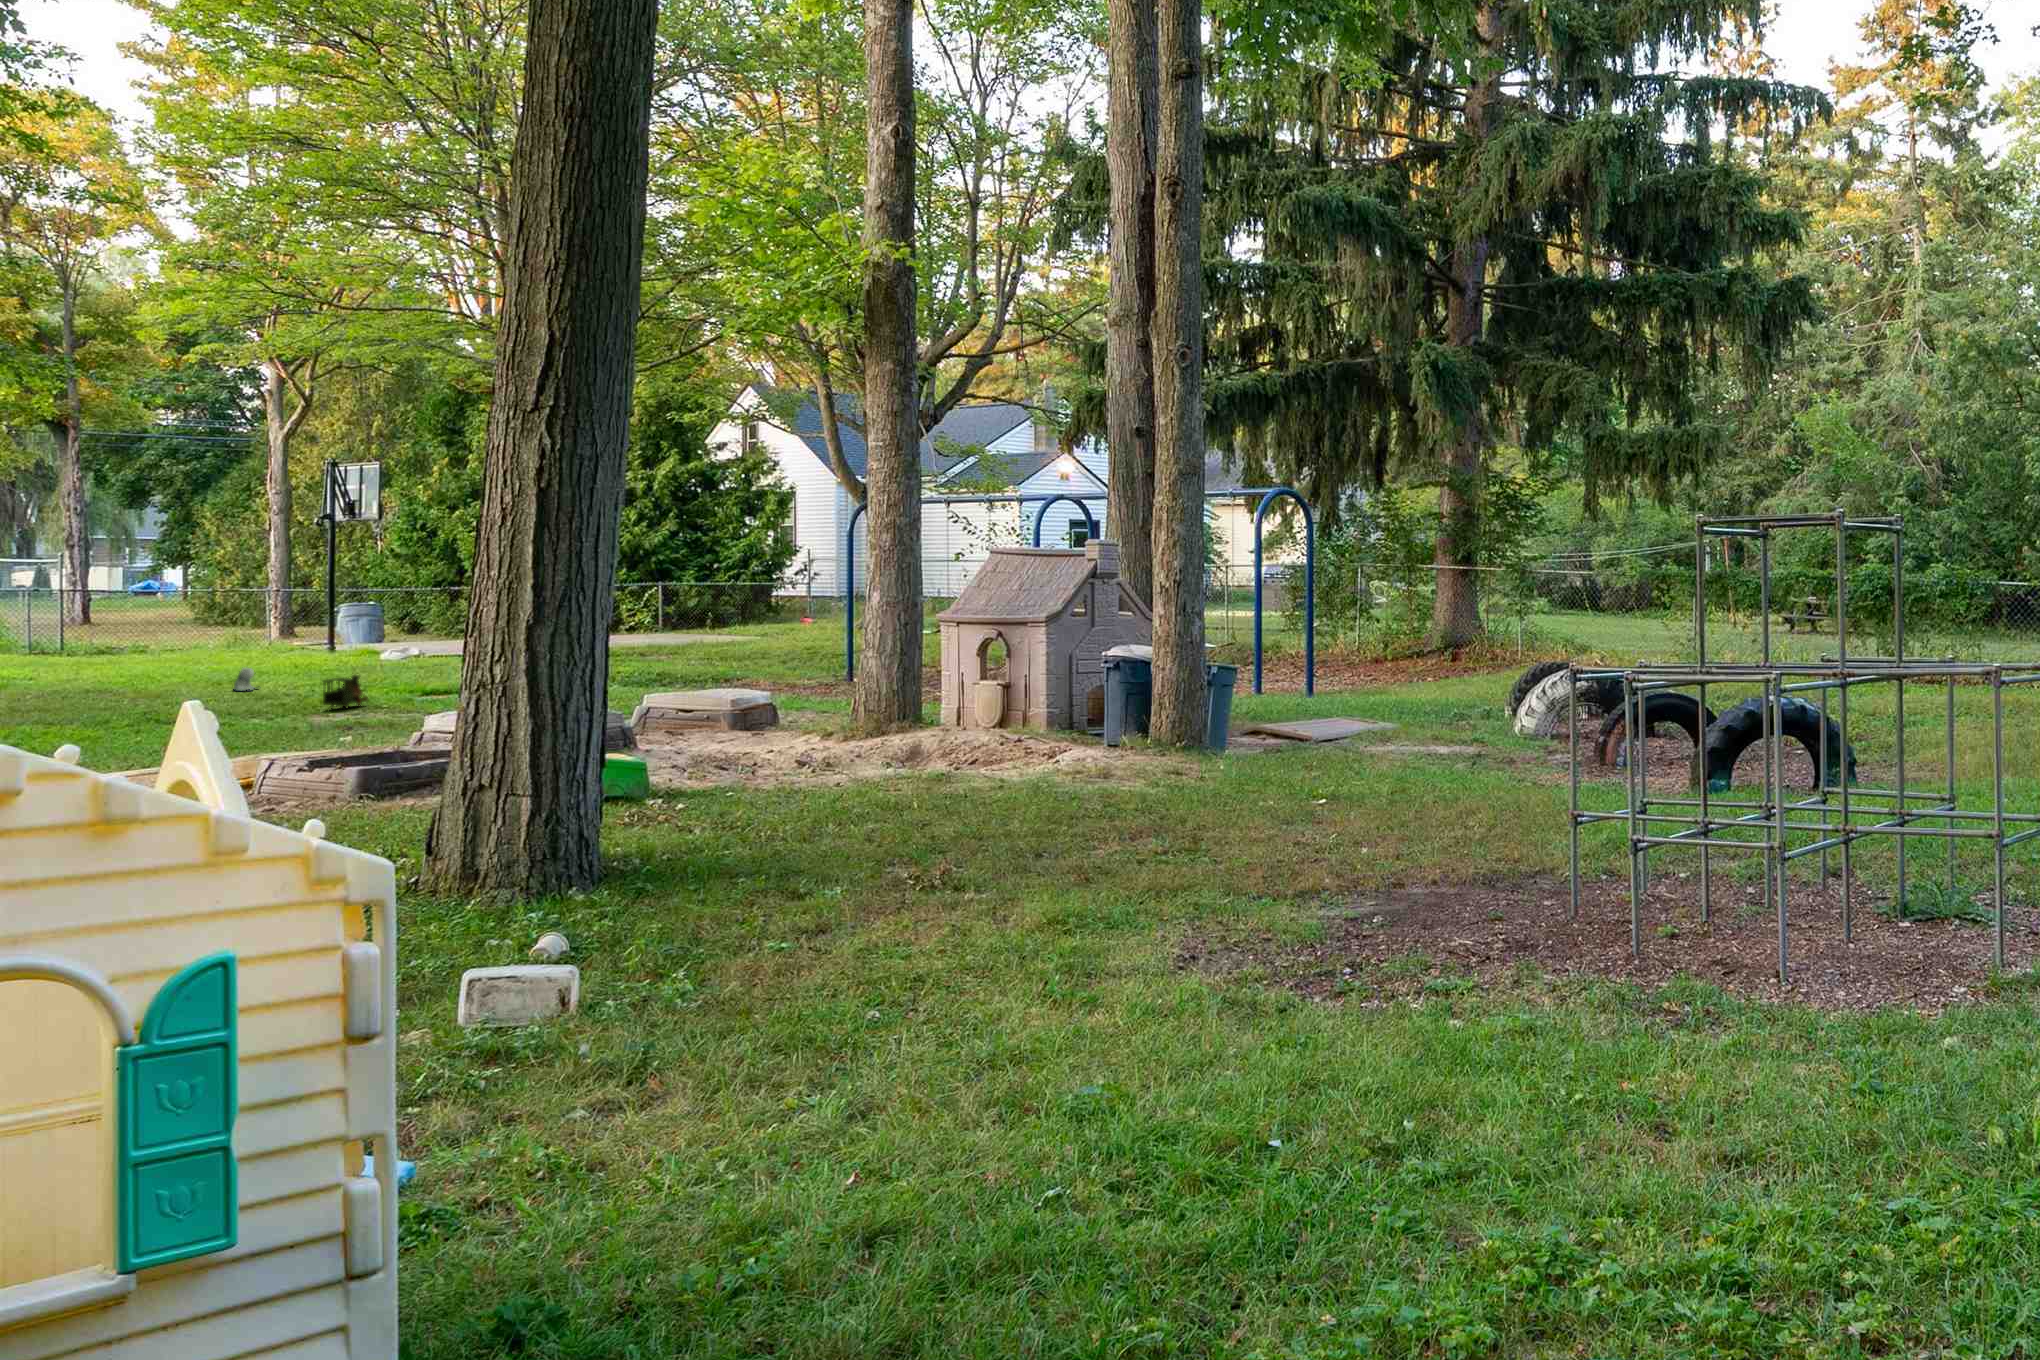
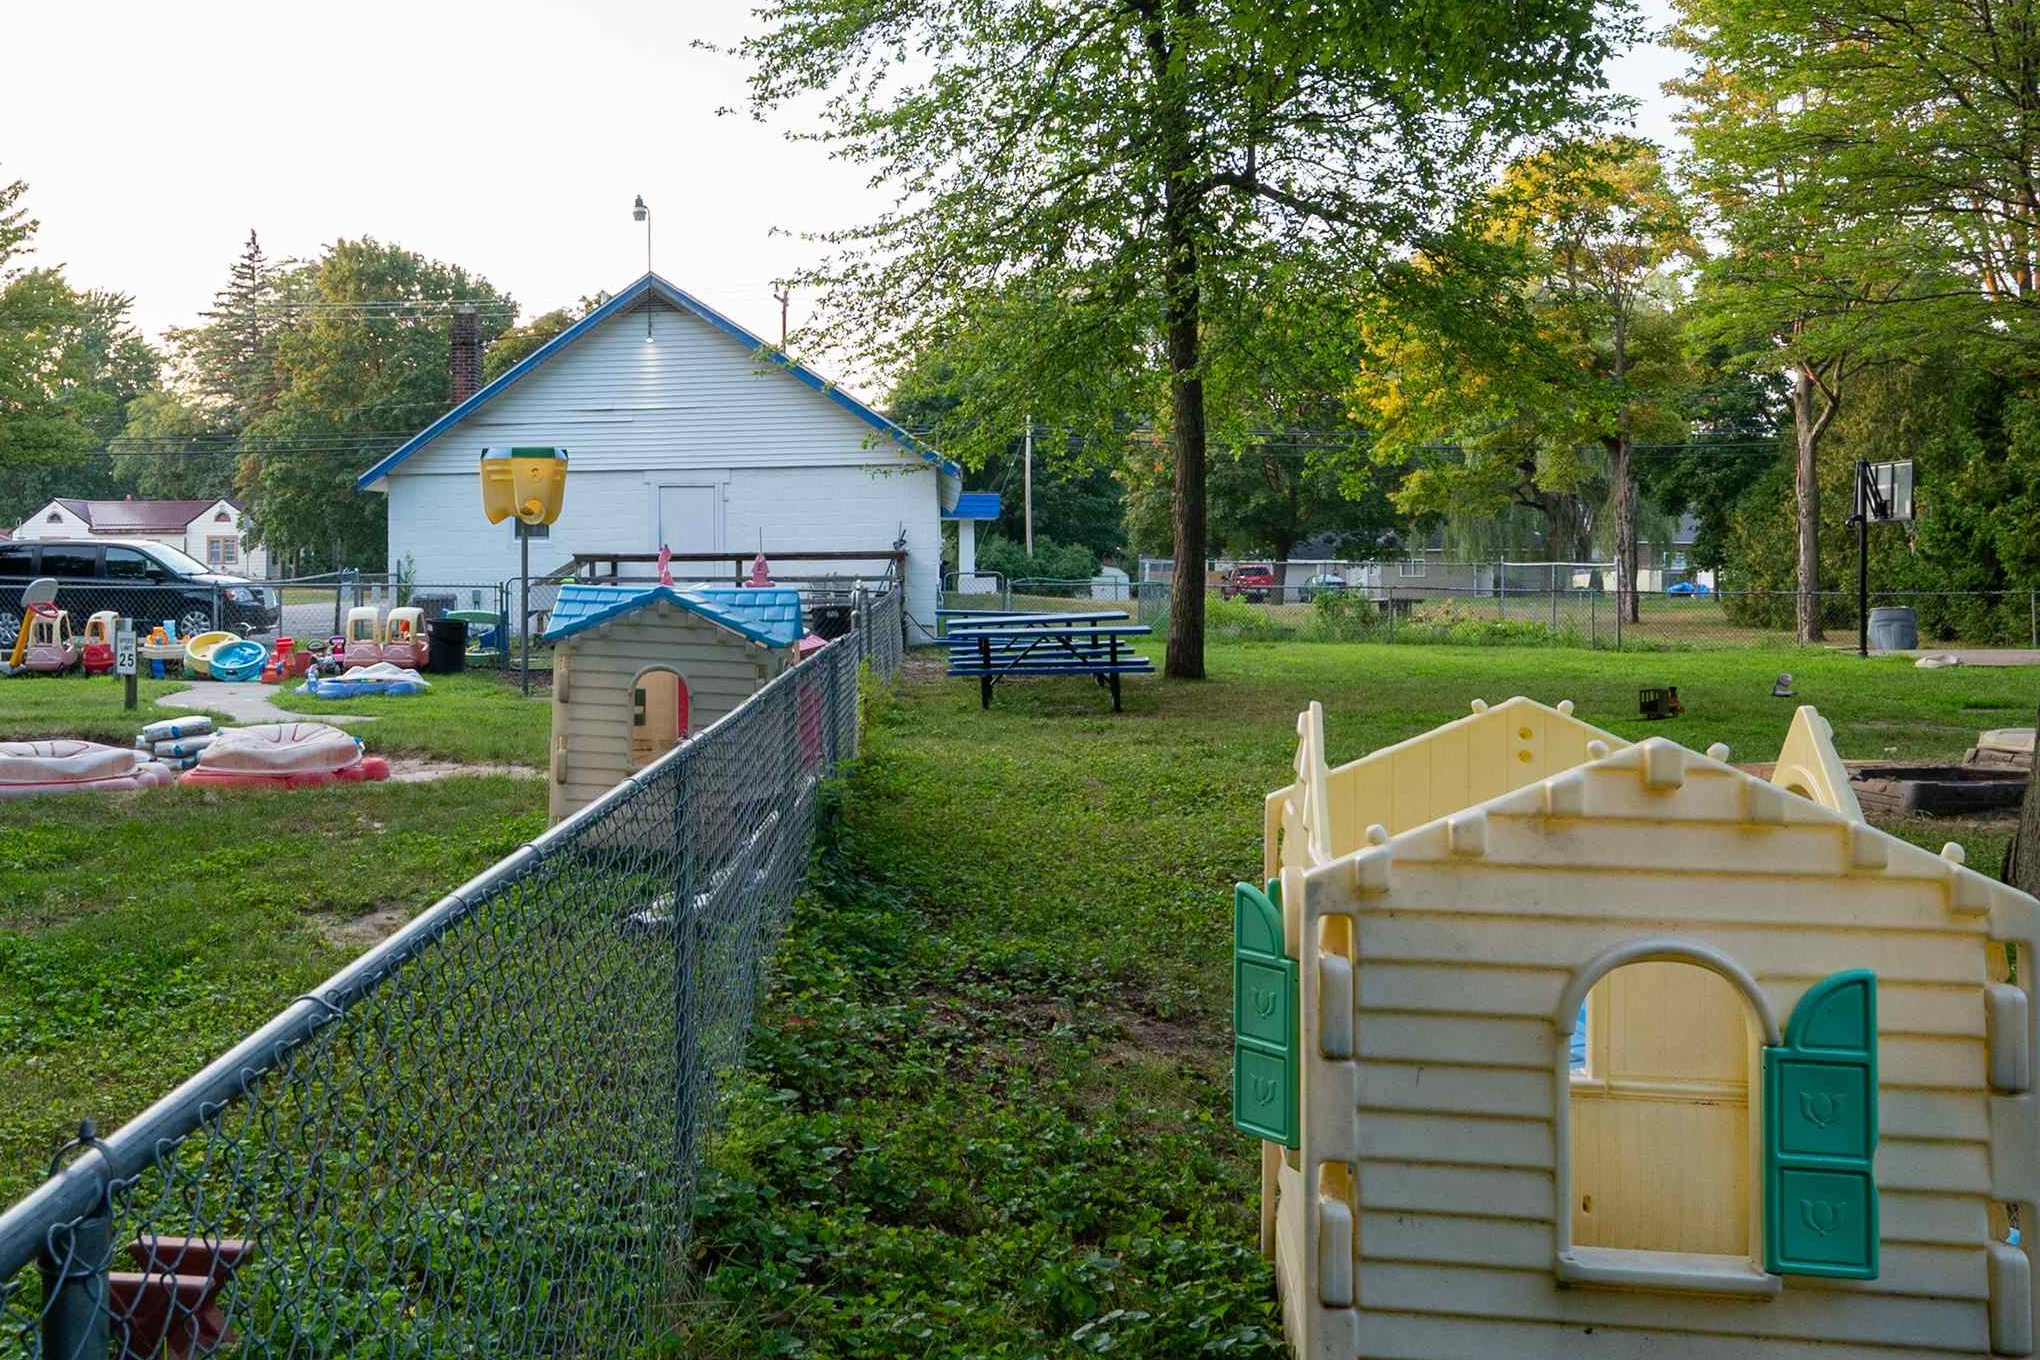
toy train: present [323,675,368,709] -> present [1638,686,1685,719]

